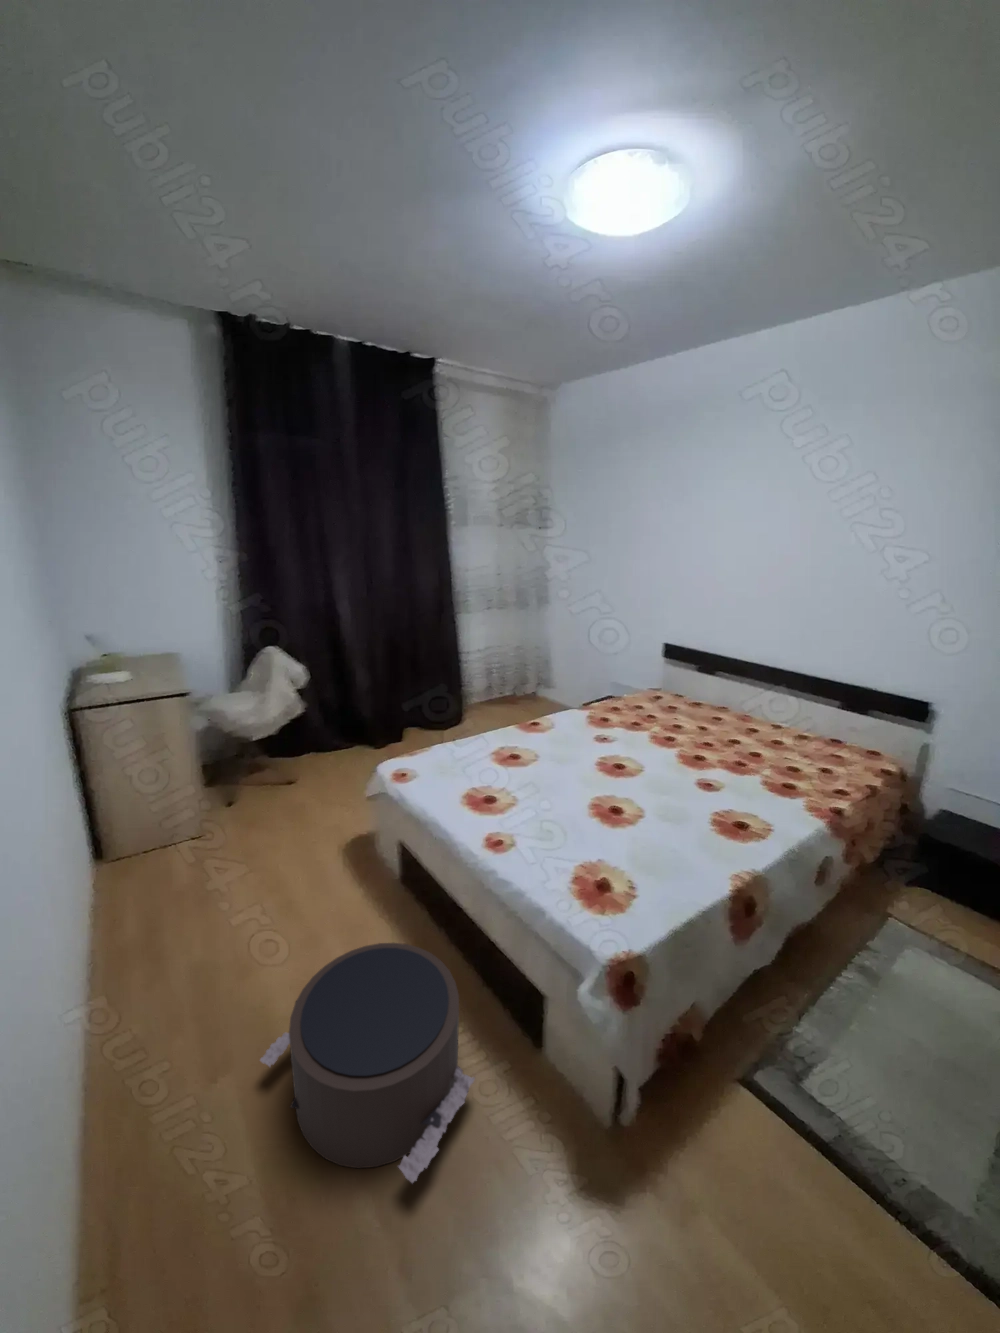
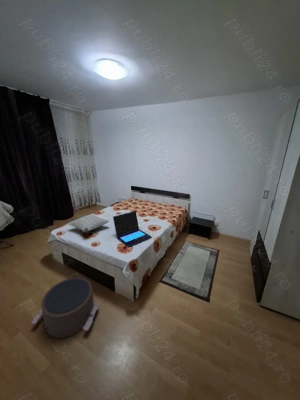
pillow: none [424,729,561,793] -> present [68,215,109,233]
laptop: none [573,742,727,887] -> present [113,211,152,247]

